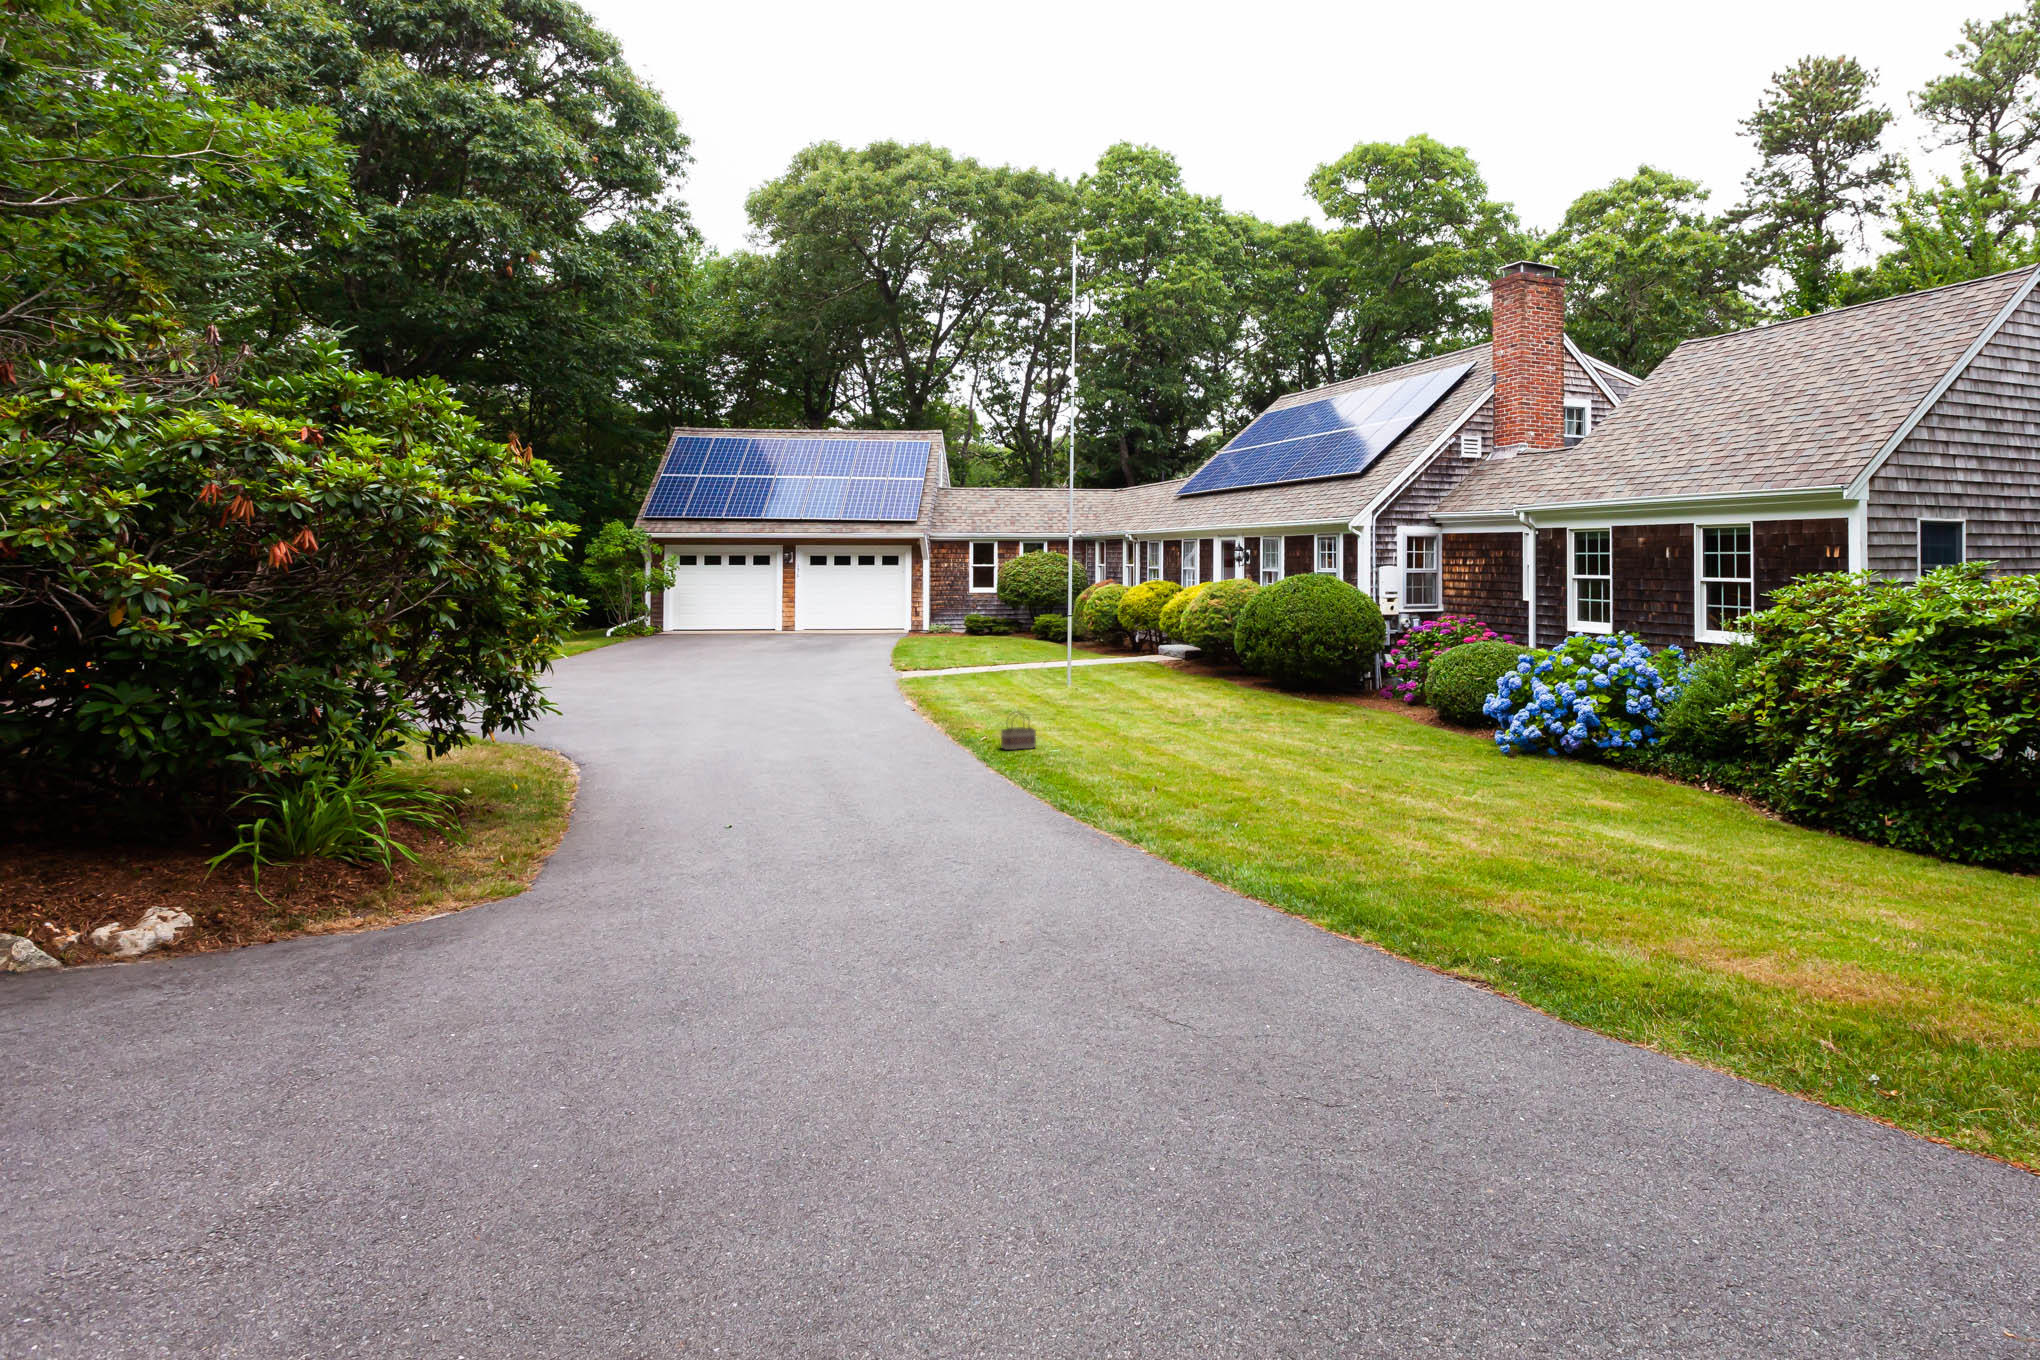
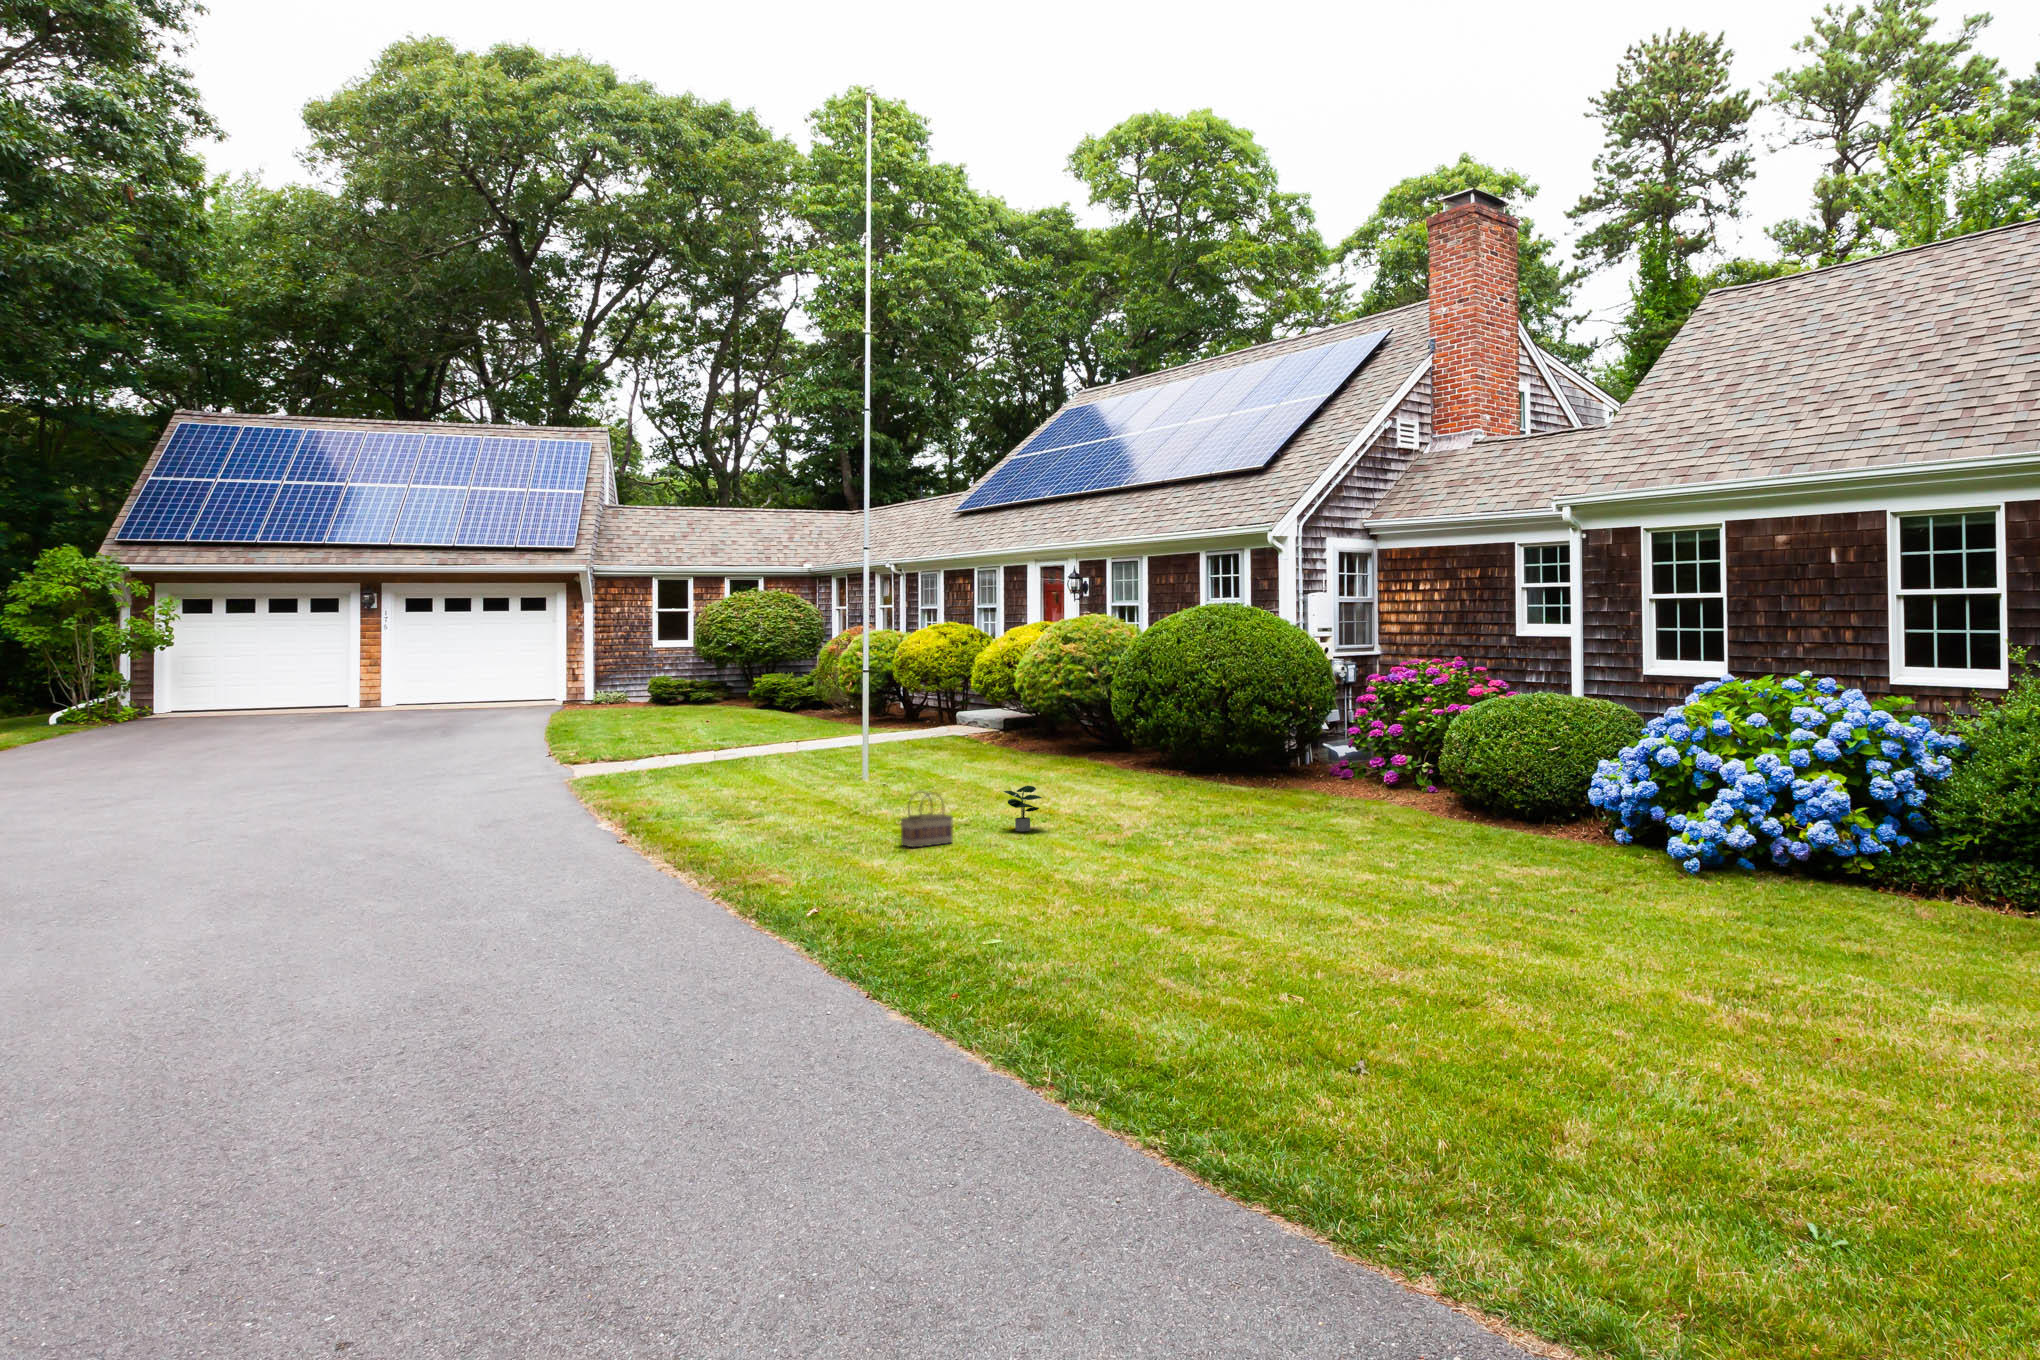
potted plant: none [1078,710,1105,742] -> present [1004,786,1042,832]

